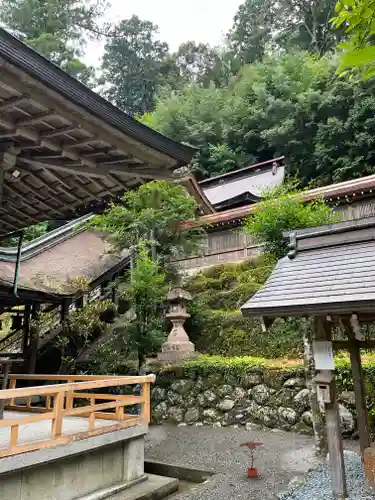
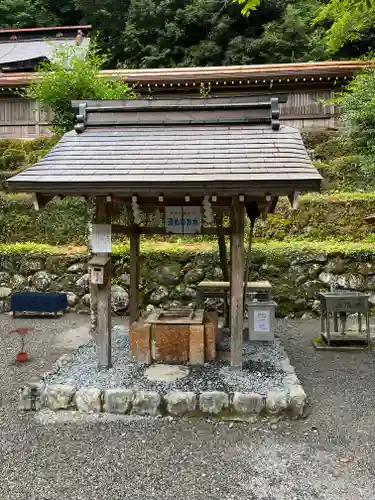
bench: none [235,405,288,437] -> present [11,291,67,319]

